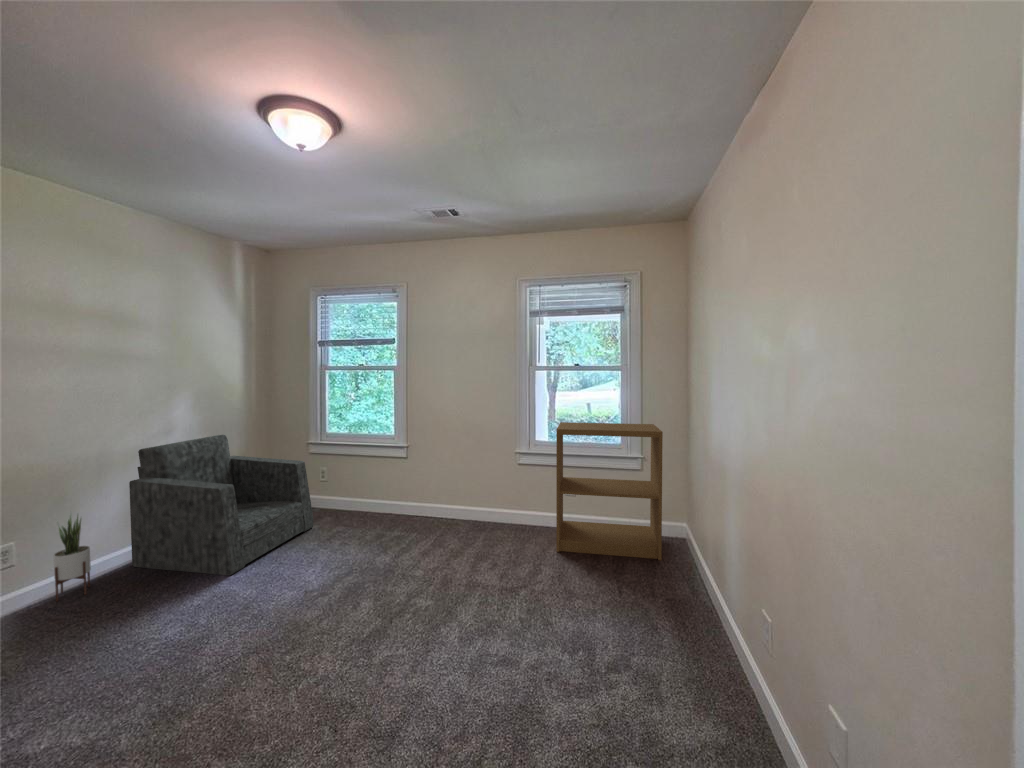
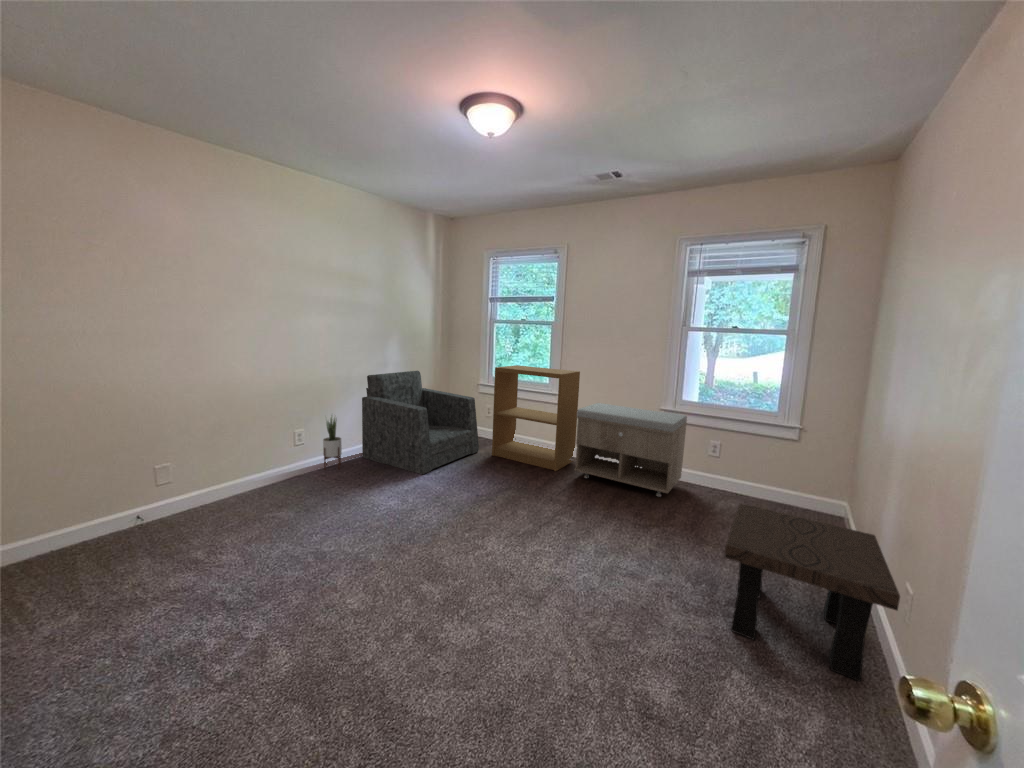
bookshelf: present [556,422,663,560] -> present [492,365,580,471]
storage bench: none [430,451,543,546] -> present [574,403,687,497]
side table: none [606,548,767,726] -> present [724,503,900,681]

